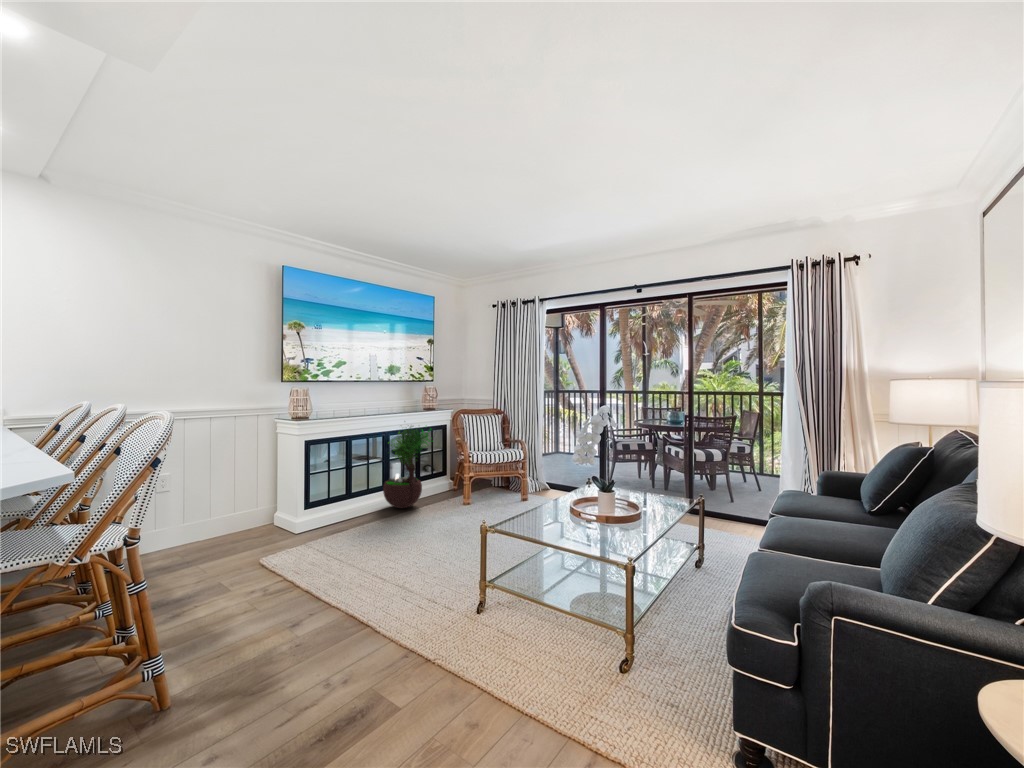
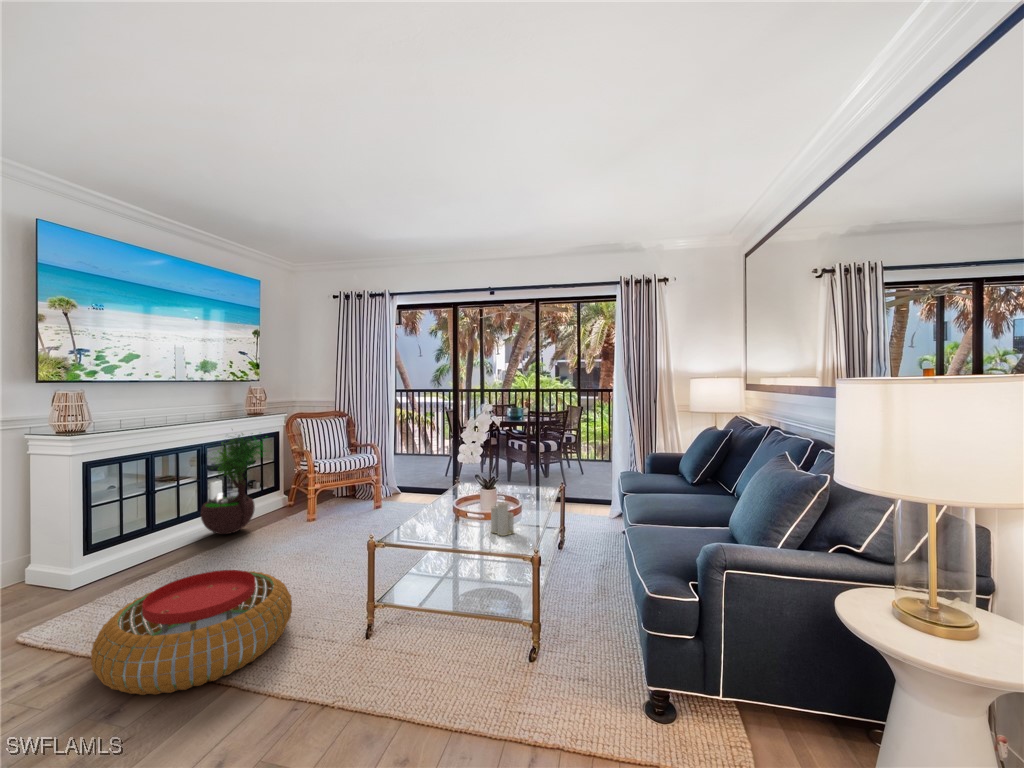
candle: none [600,502,624,540] -> present [491,502,514,536]
pouf: none [288,534,425,621] -> present [91,570,292,695]

